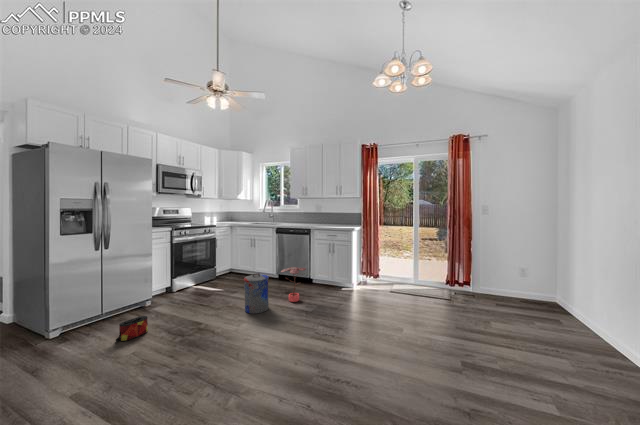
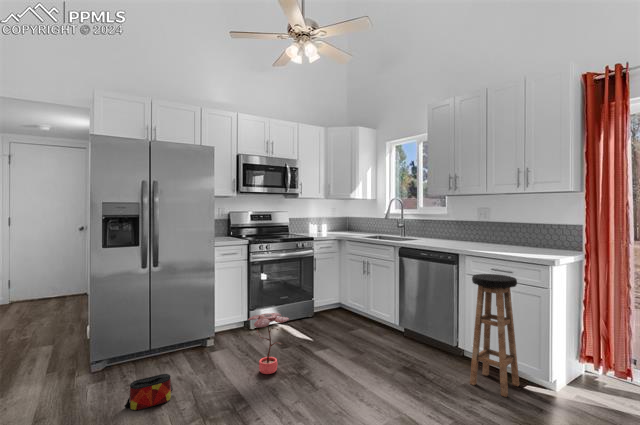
bar stool: none [319,238,339,294] -> present [470,274,519,397]
potted plant: present [281,267,306,302] -> present [248,313,289,374]
trash can: present [244,273,269,314] -> none [315,332,359,409]

